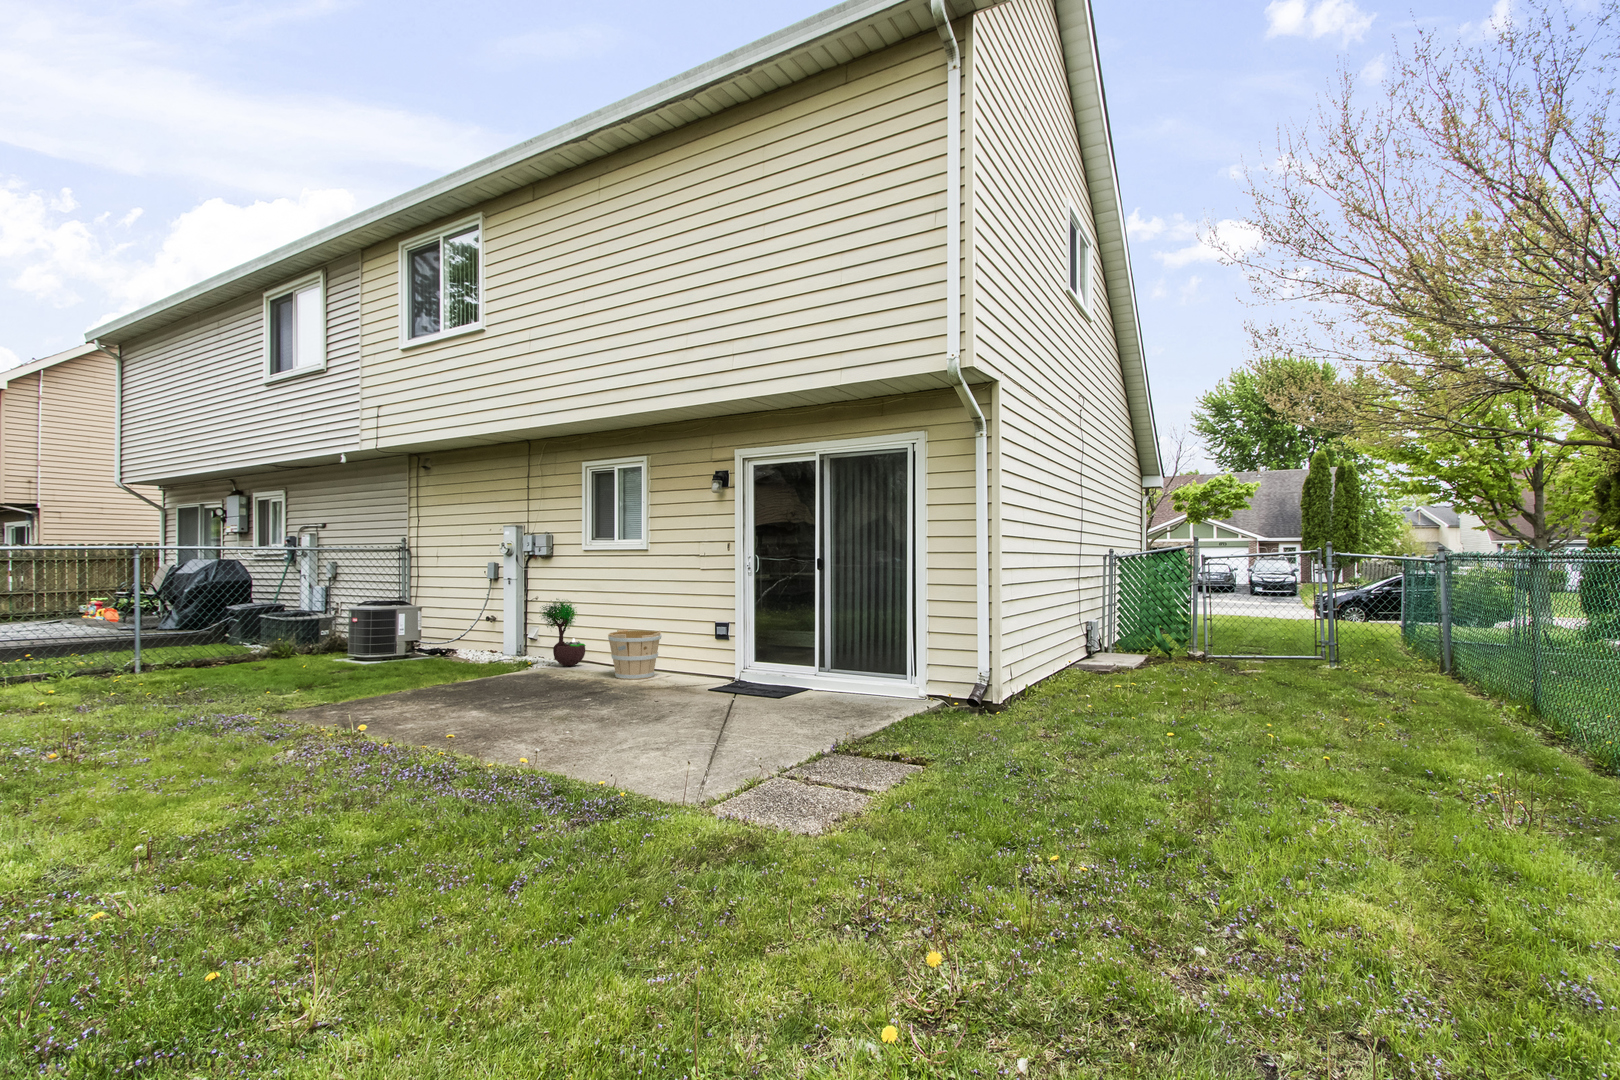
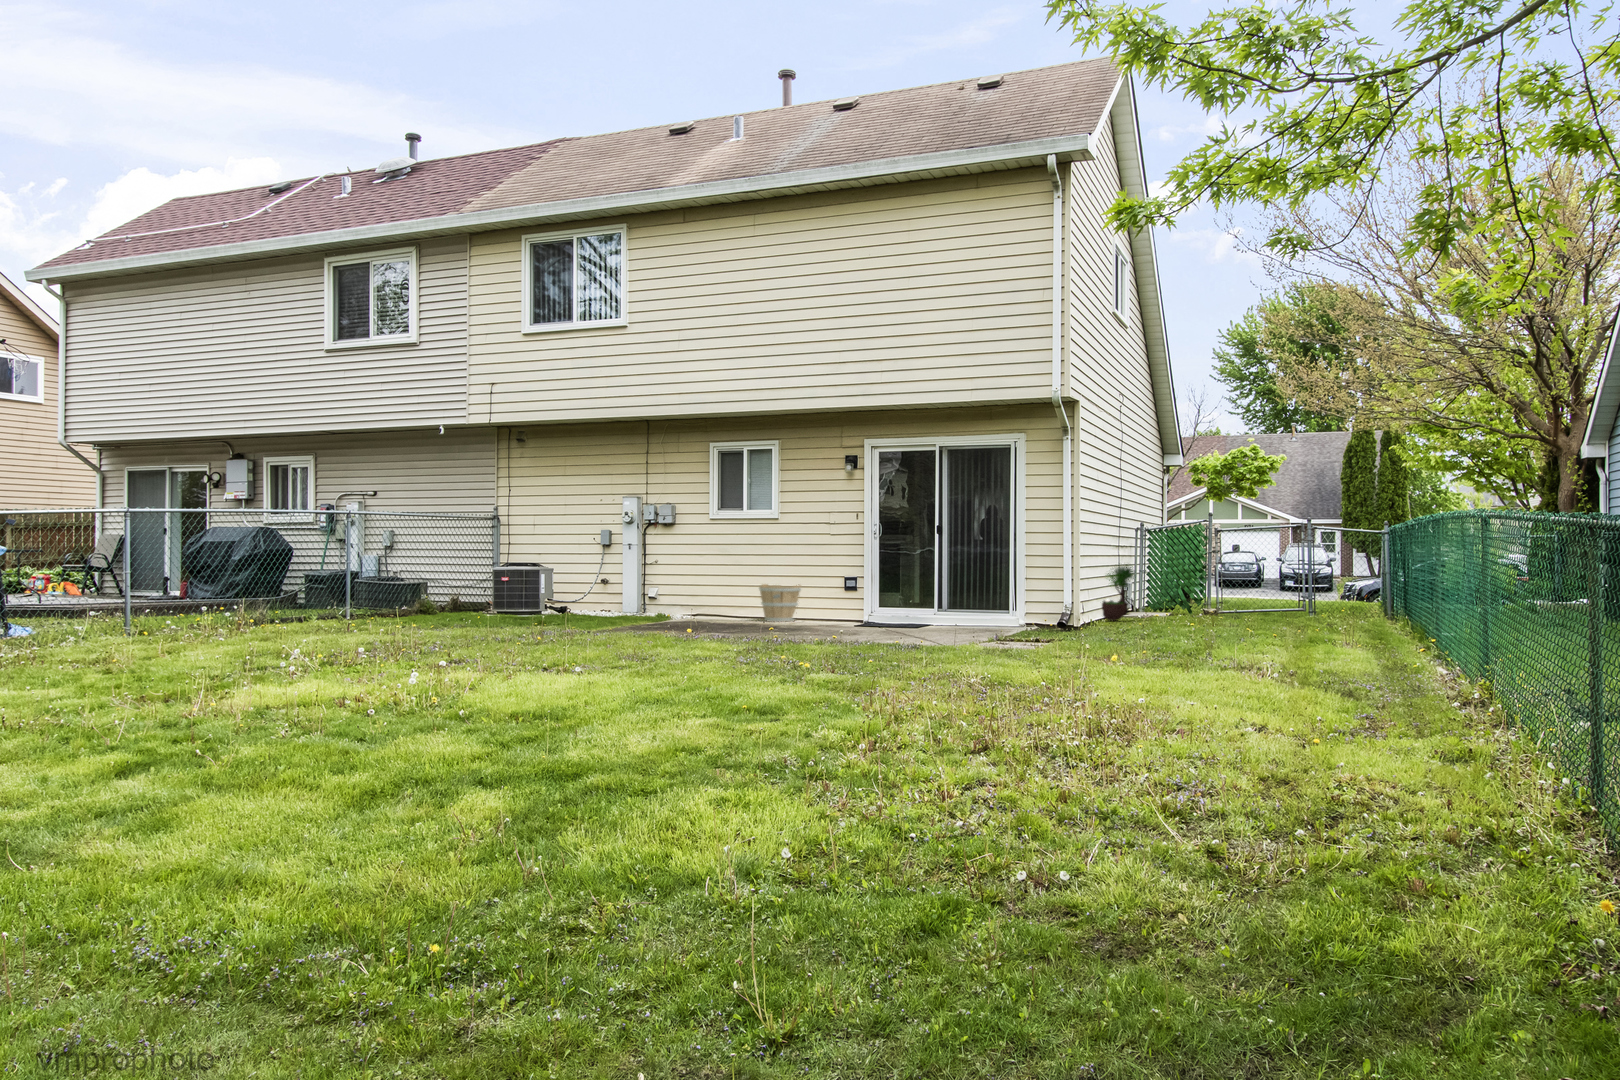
potted tree: present [542,599,586,666] -> present [1102,566,1134,621]

